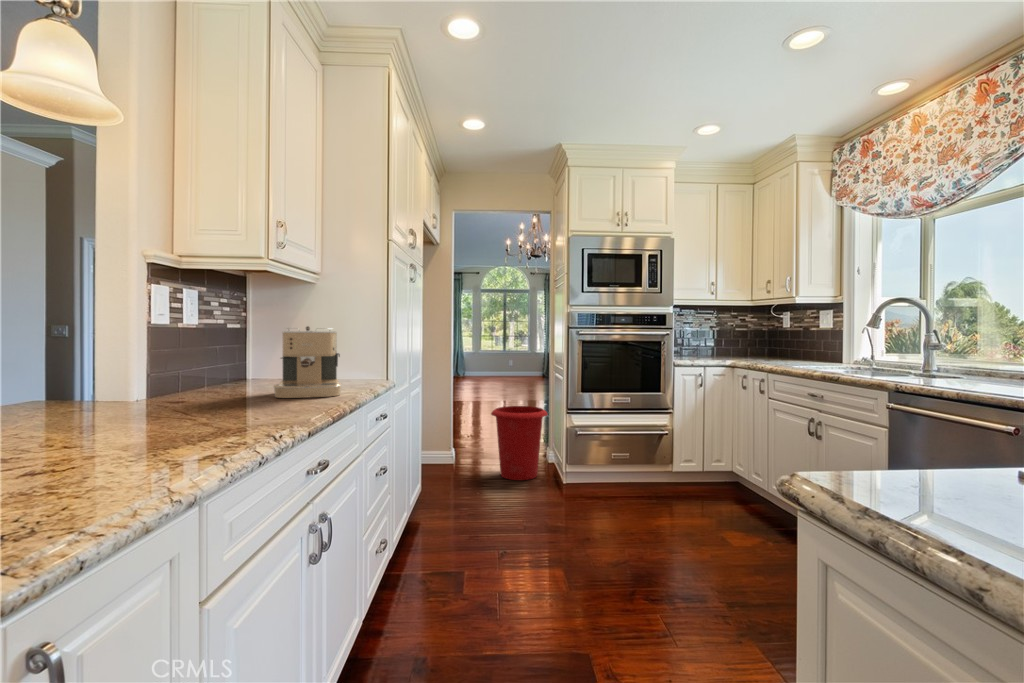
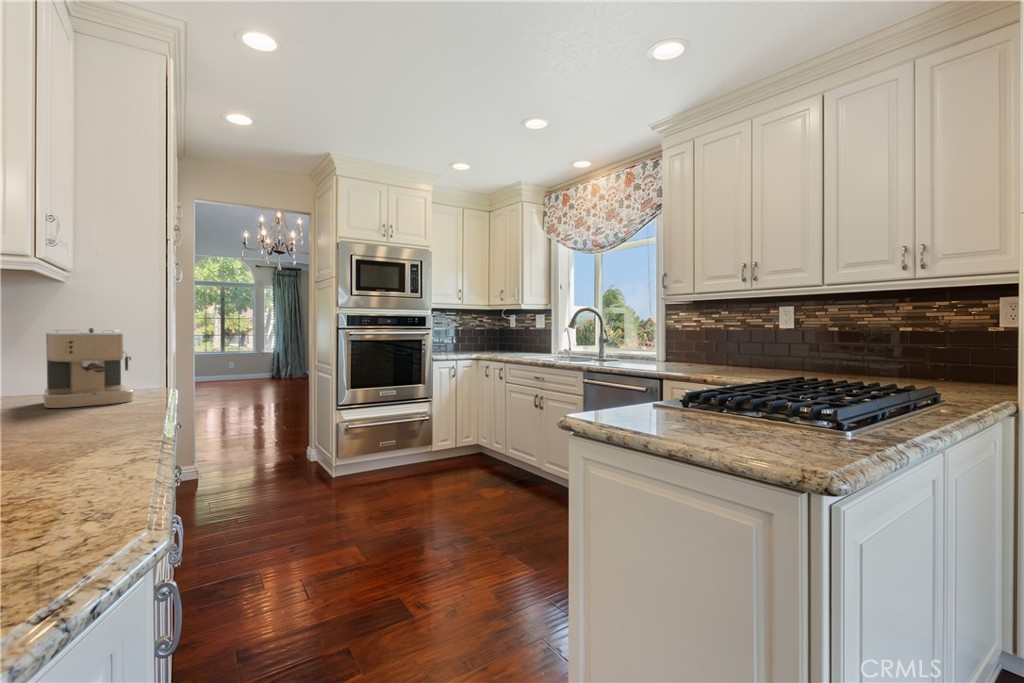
waste bin: present [491,406,548,480] -> none [255,405,317,478]

